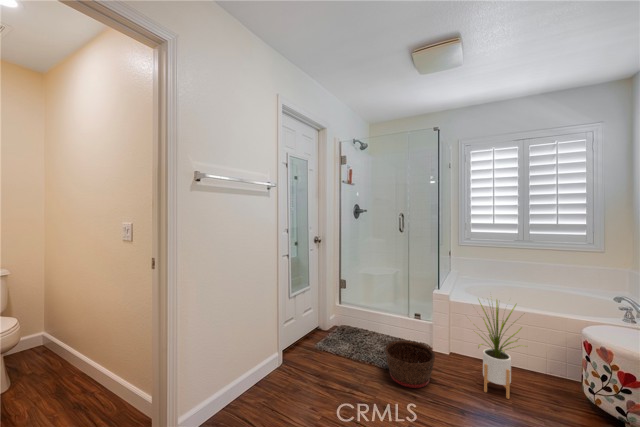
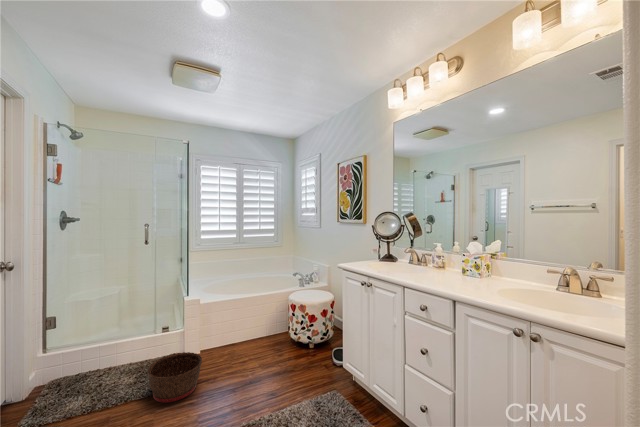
house plant: present [478,301,522,399] -> none [223,286,267,368]

